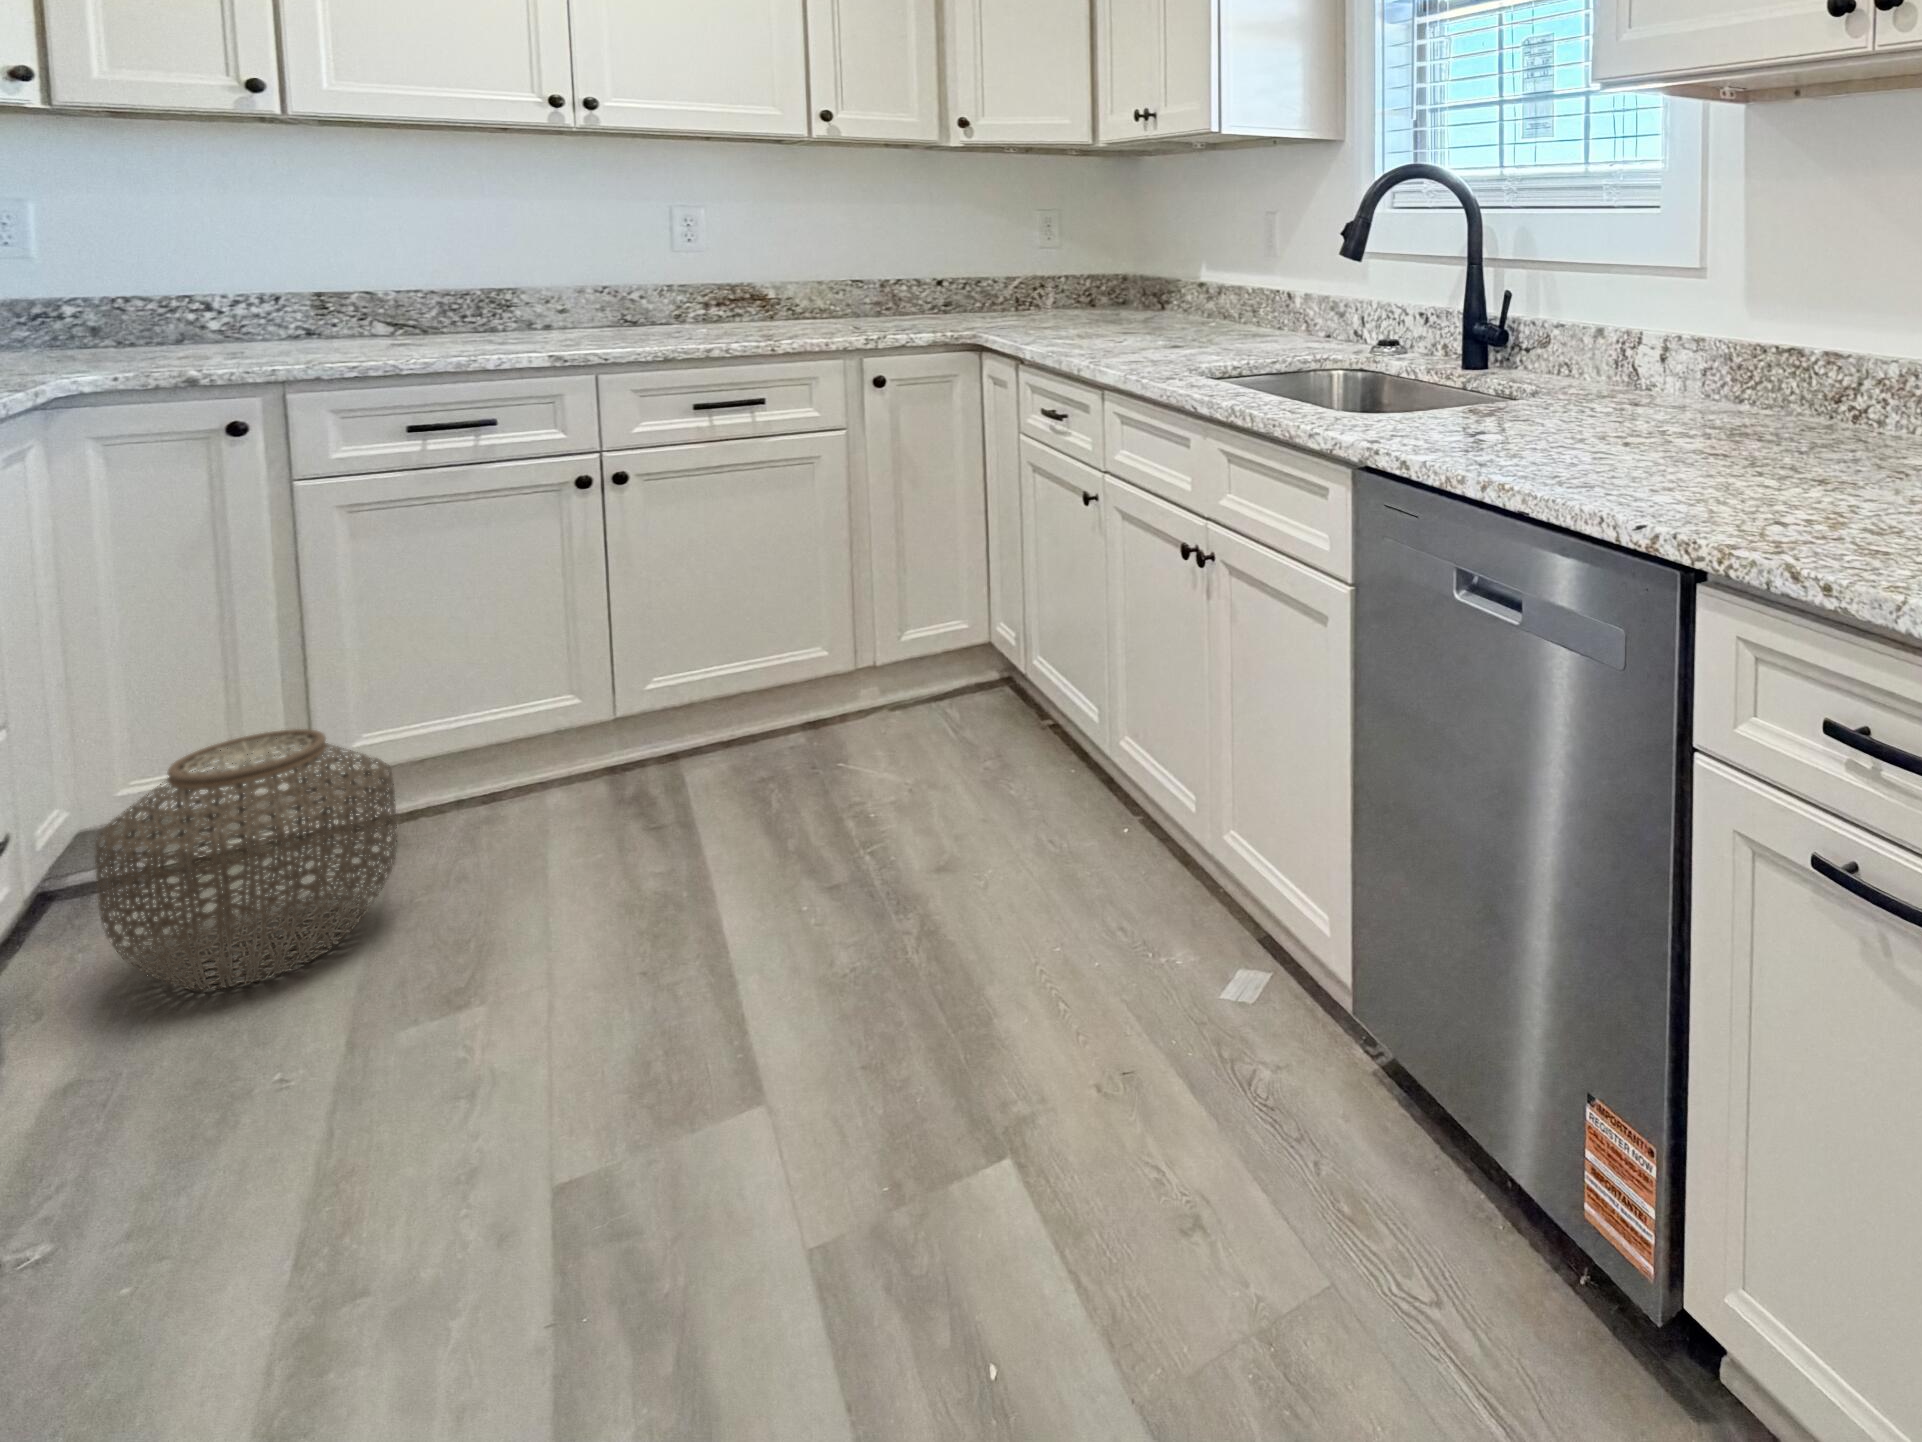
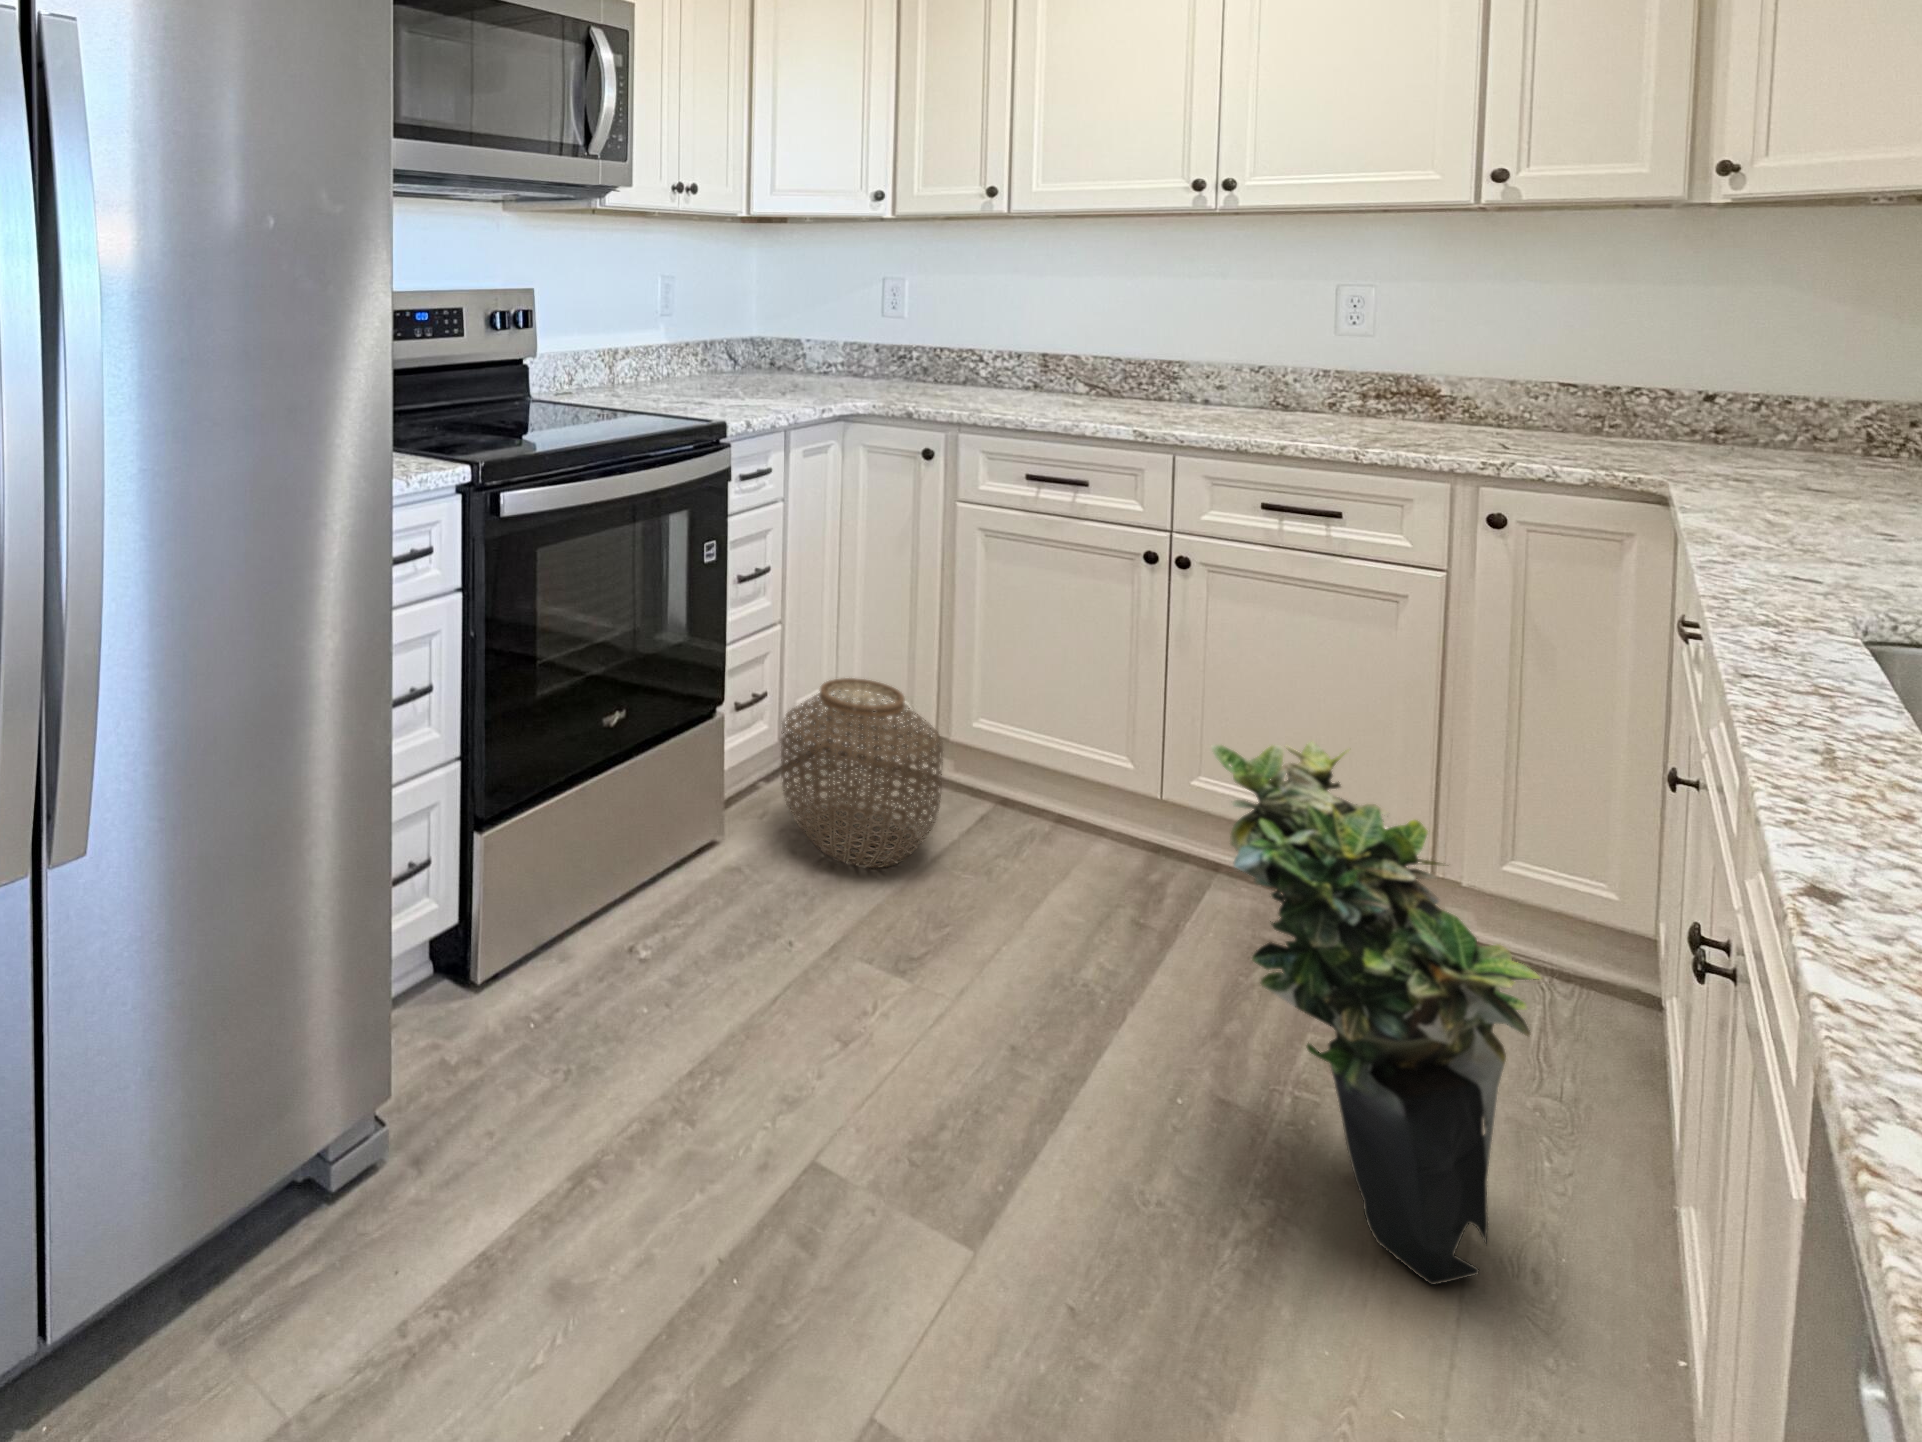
potted plant: none [818,555,1053,889] -> present [1212,741,1540,1285]

